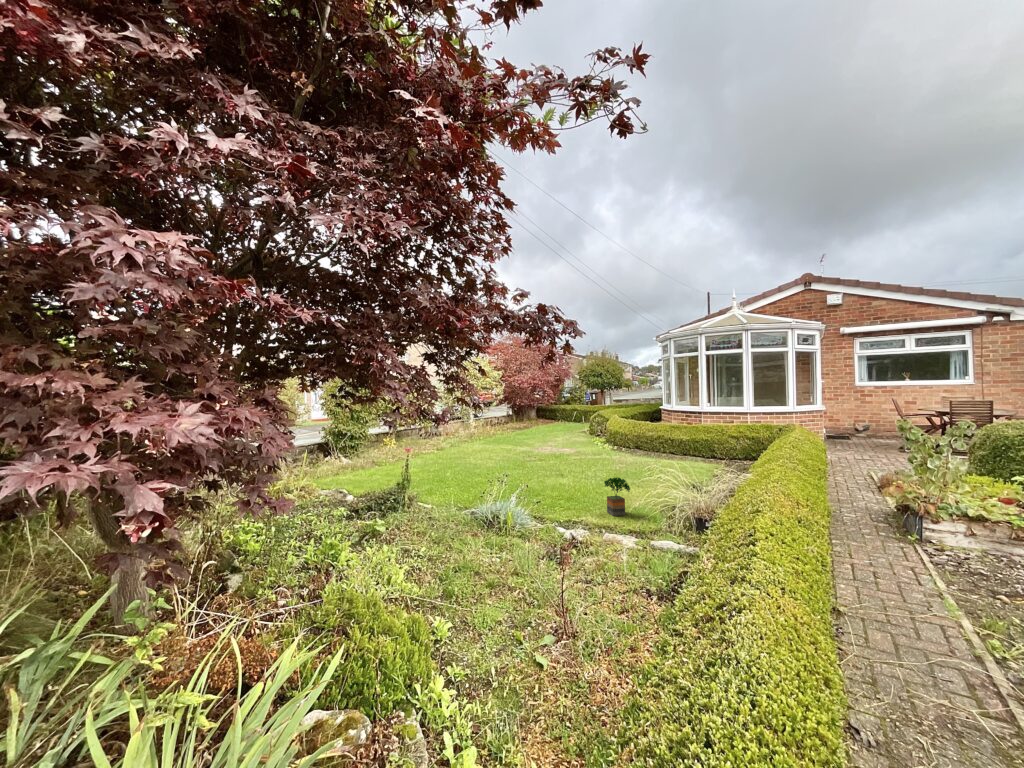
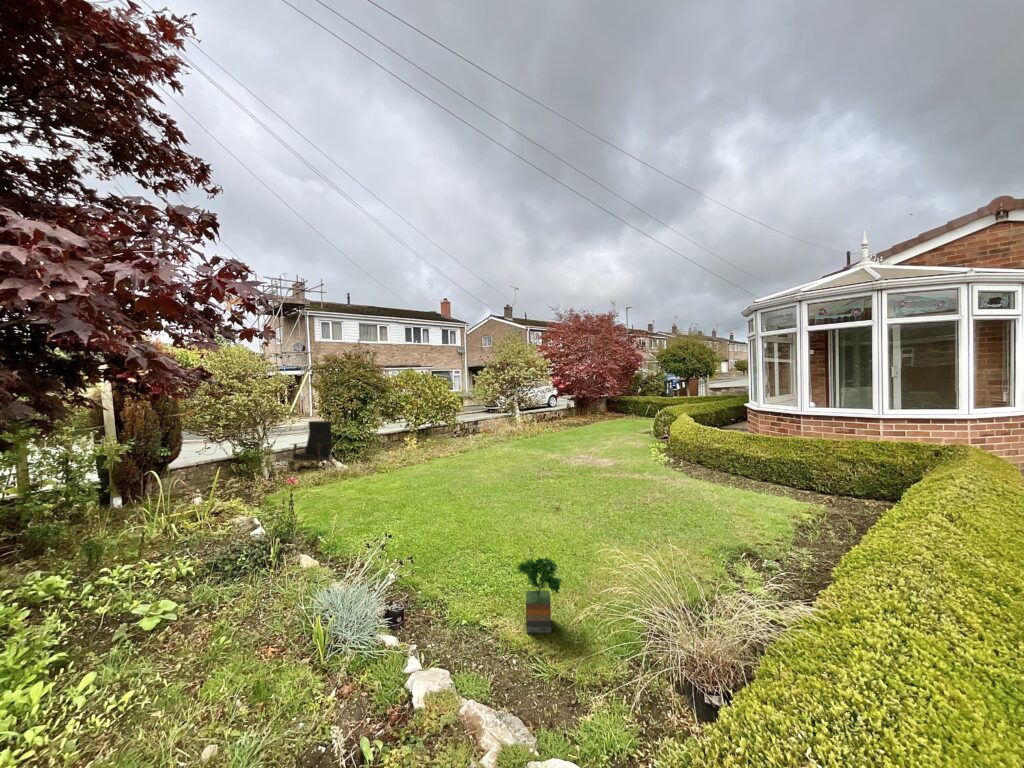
lounge chair: none [309,421,346,464] -> present [292,421,333,470]

